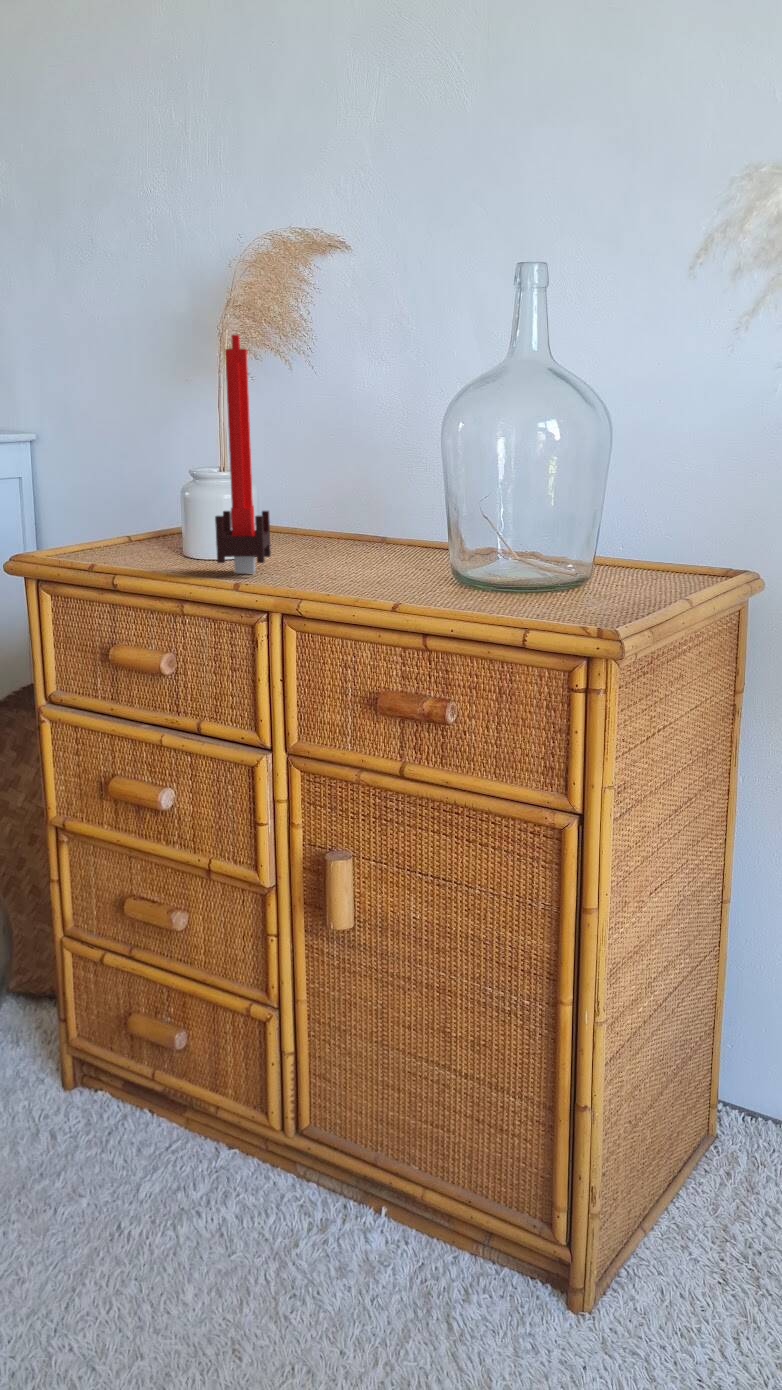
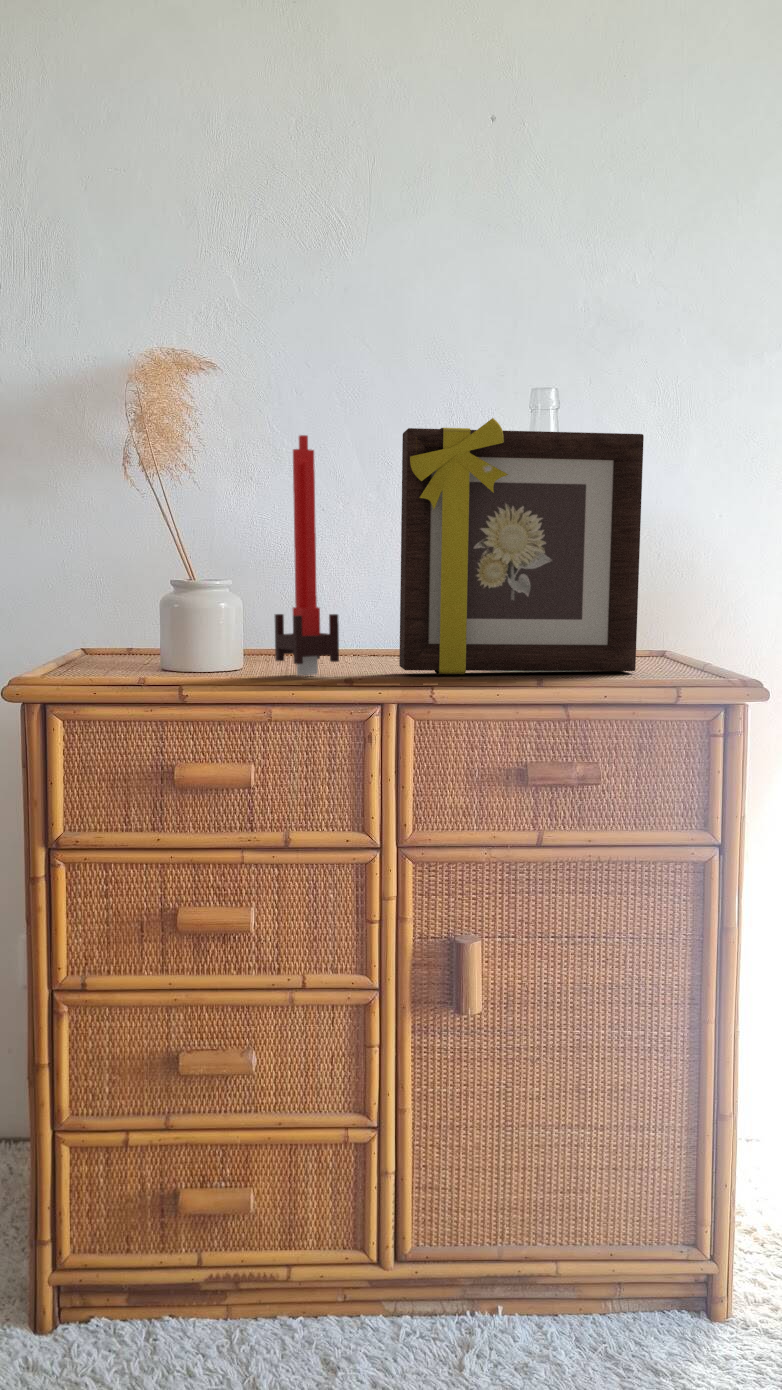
picture frame: none [309,314,567,604] -> present [399,418,644,674]

